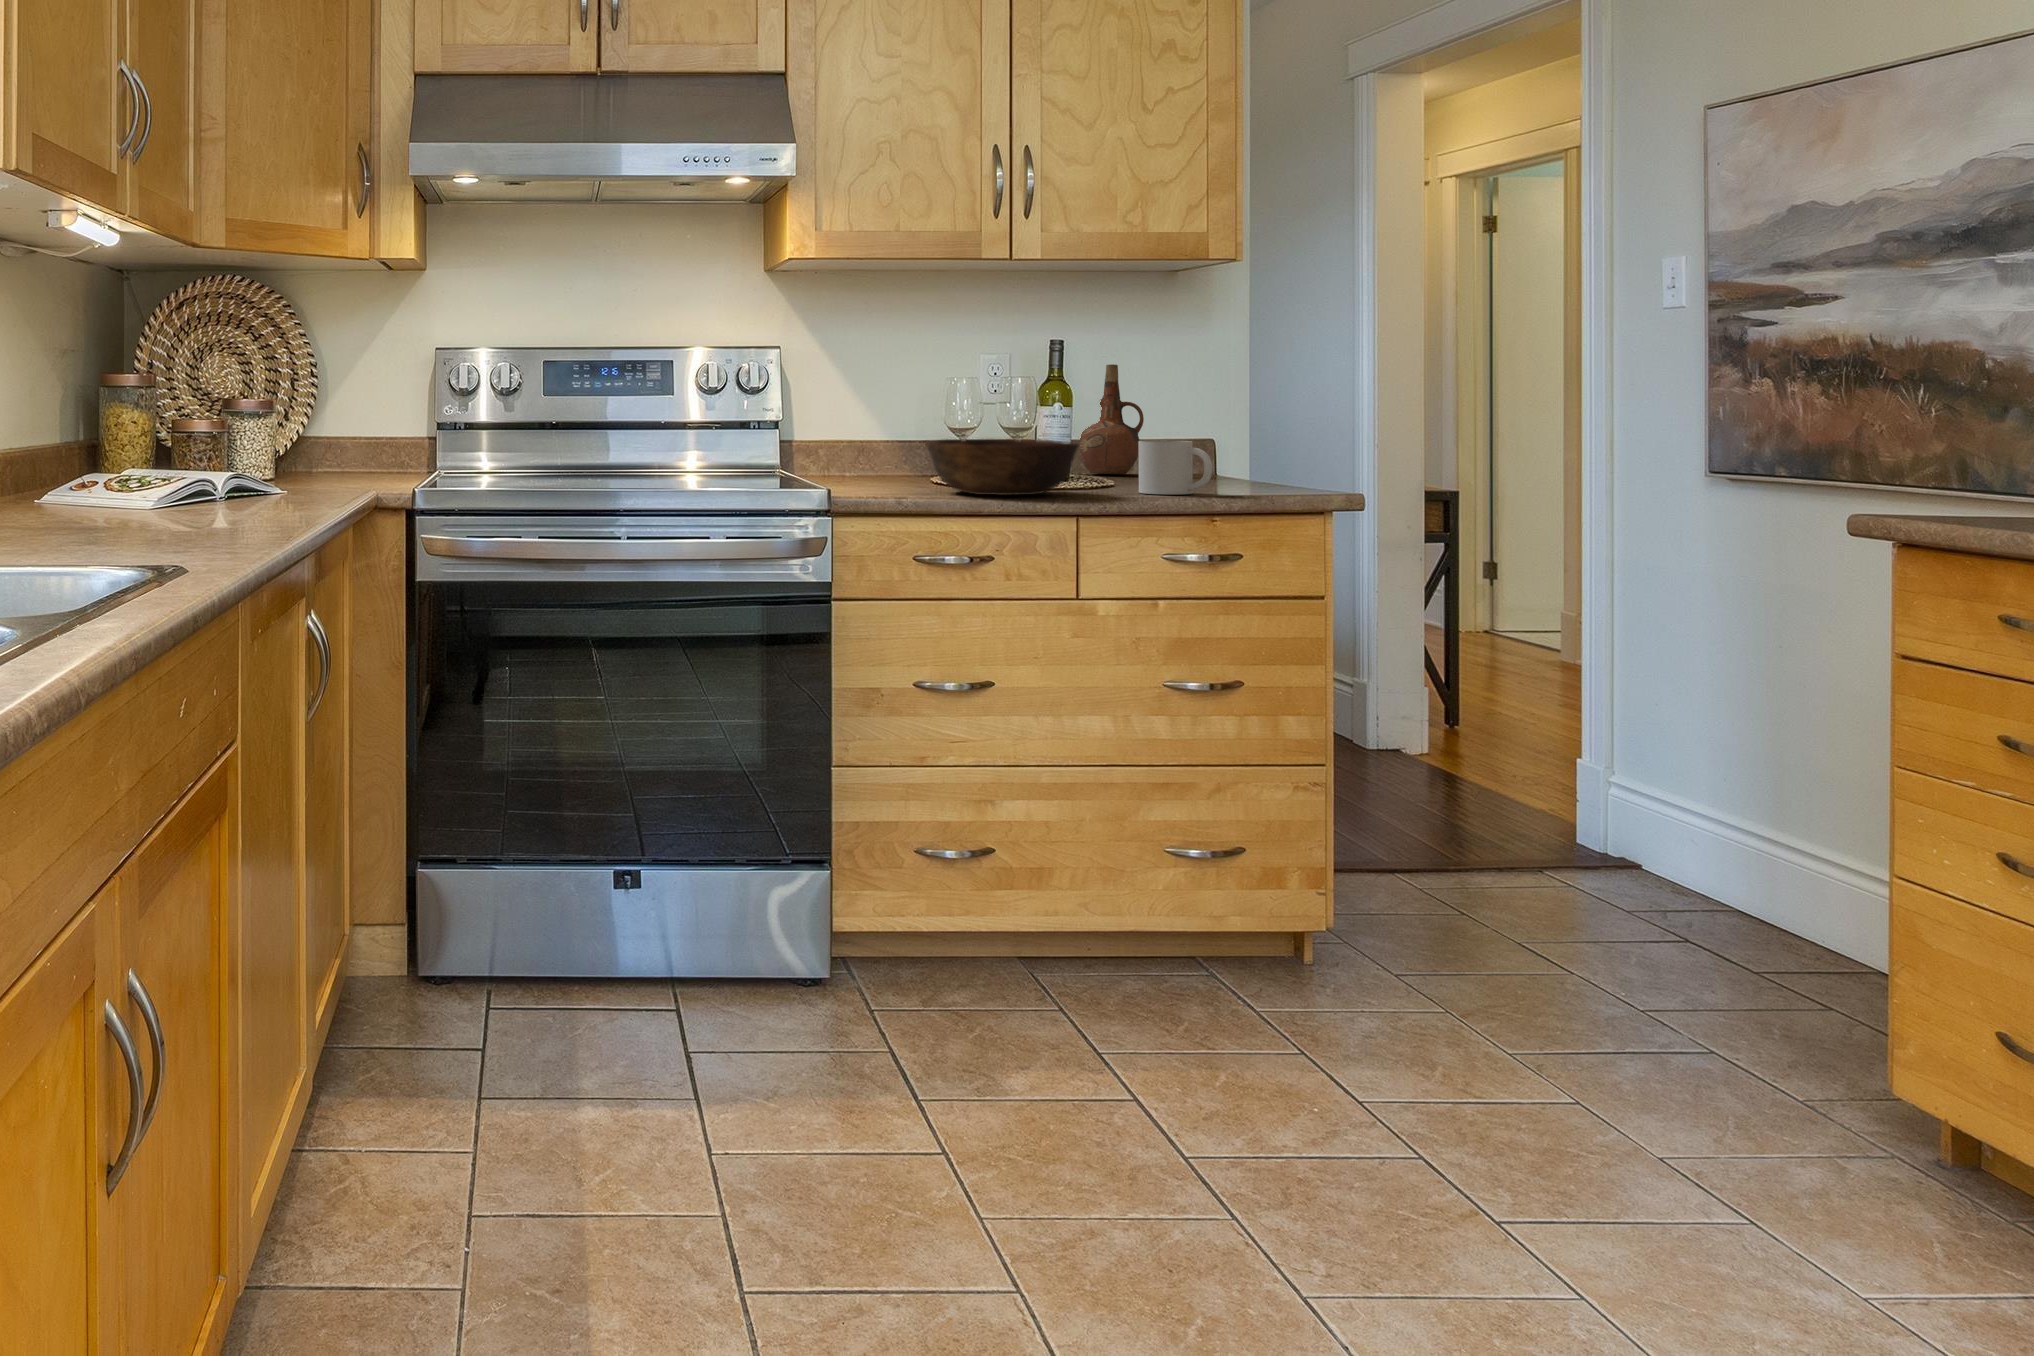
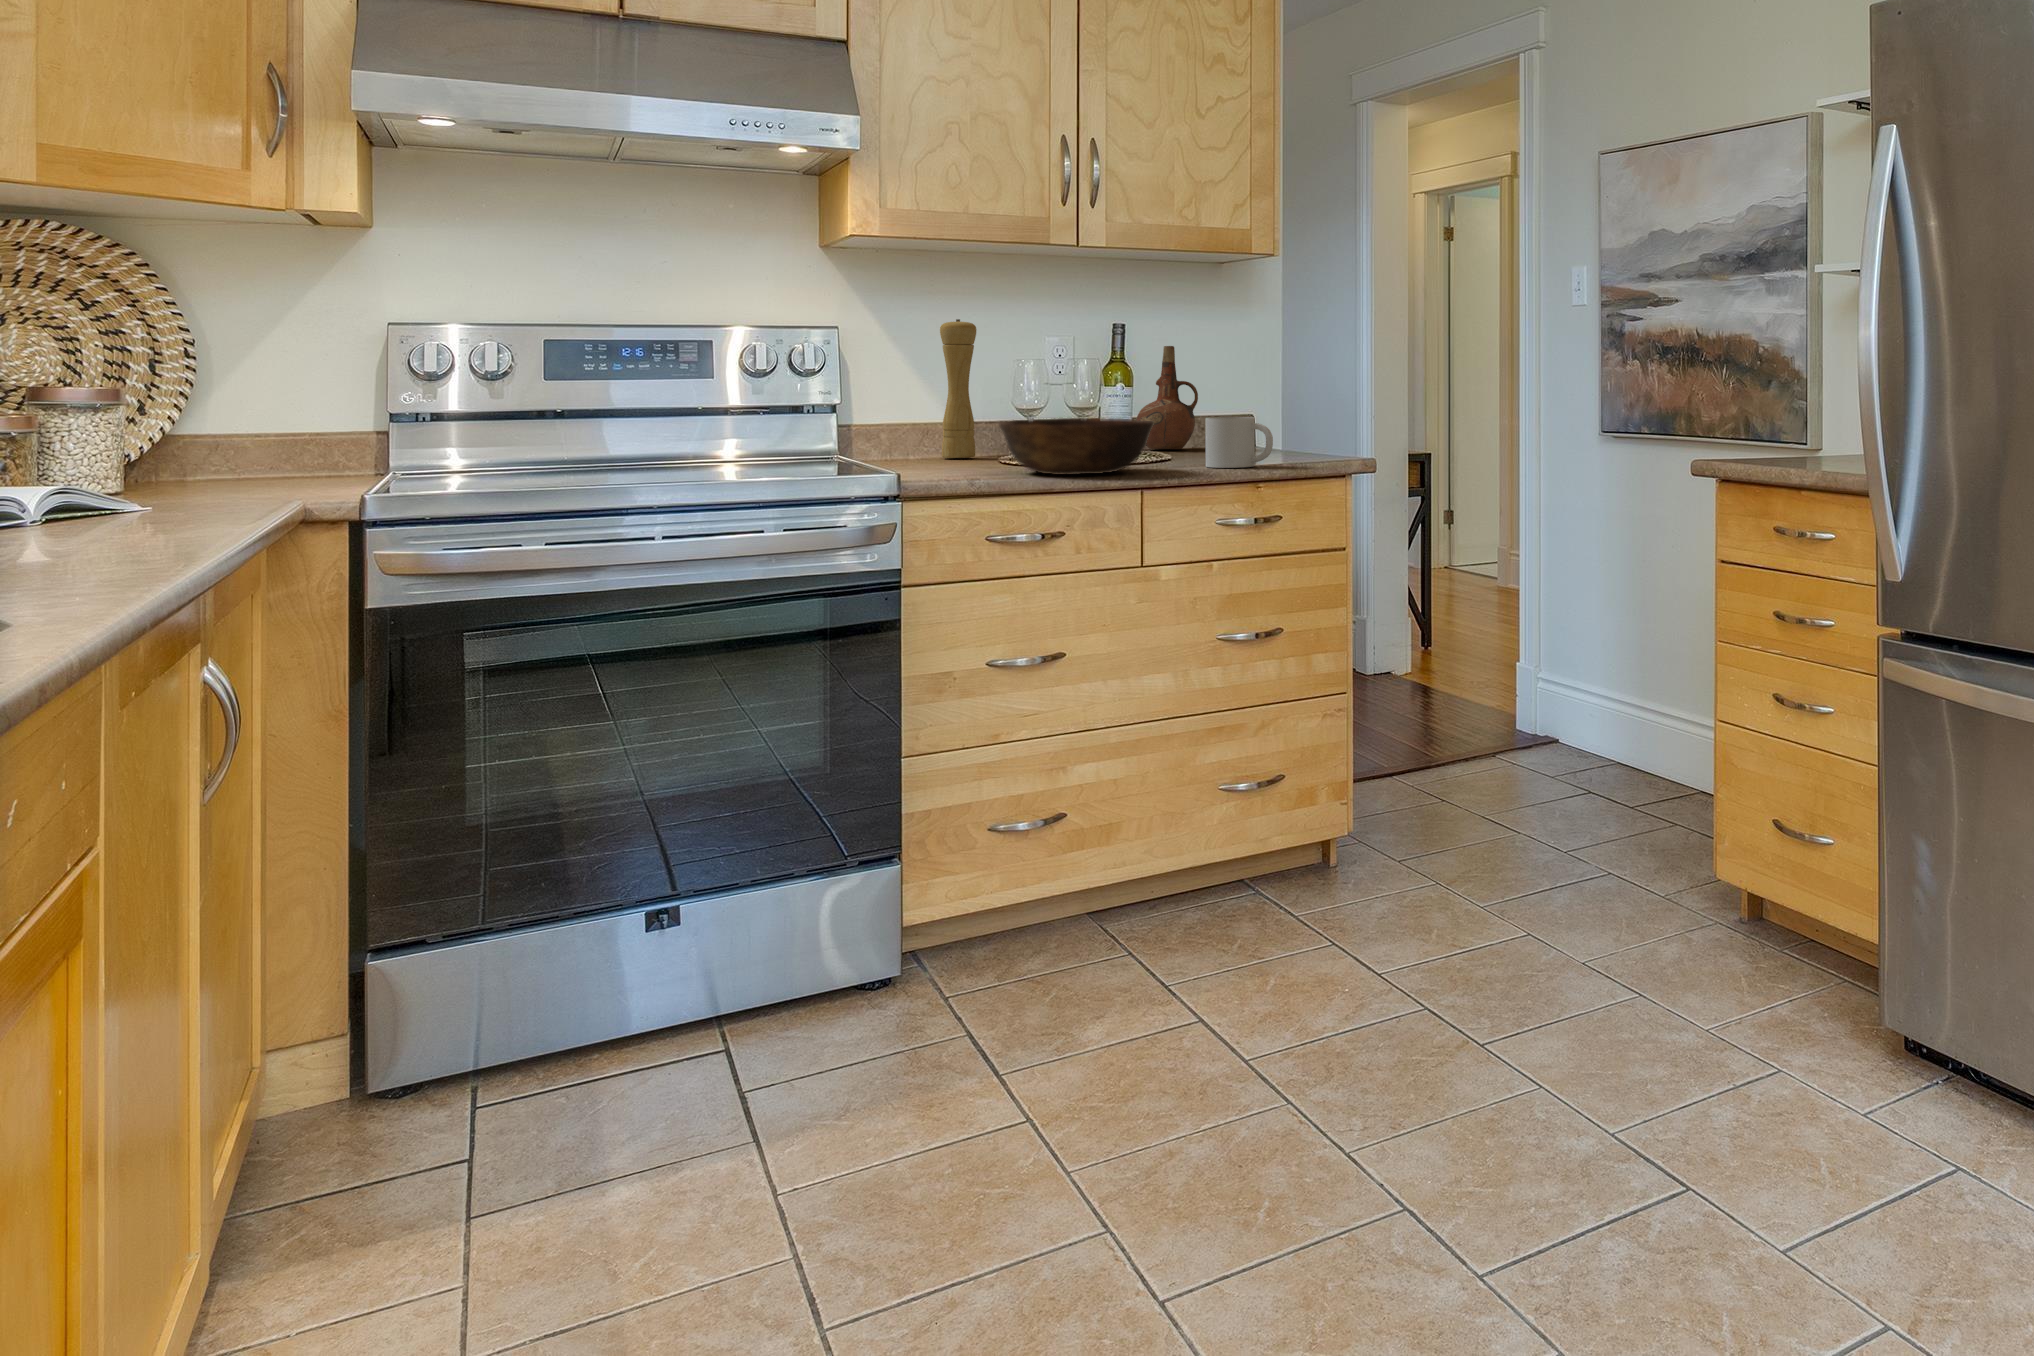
pepper mill: none [878,339,912,476] -> present [940,319,976,458]

